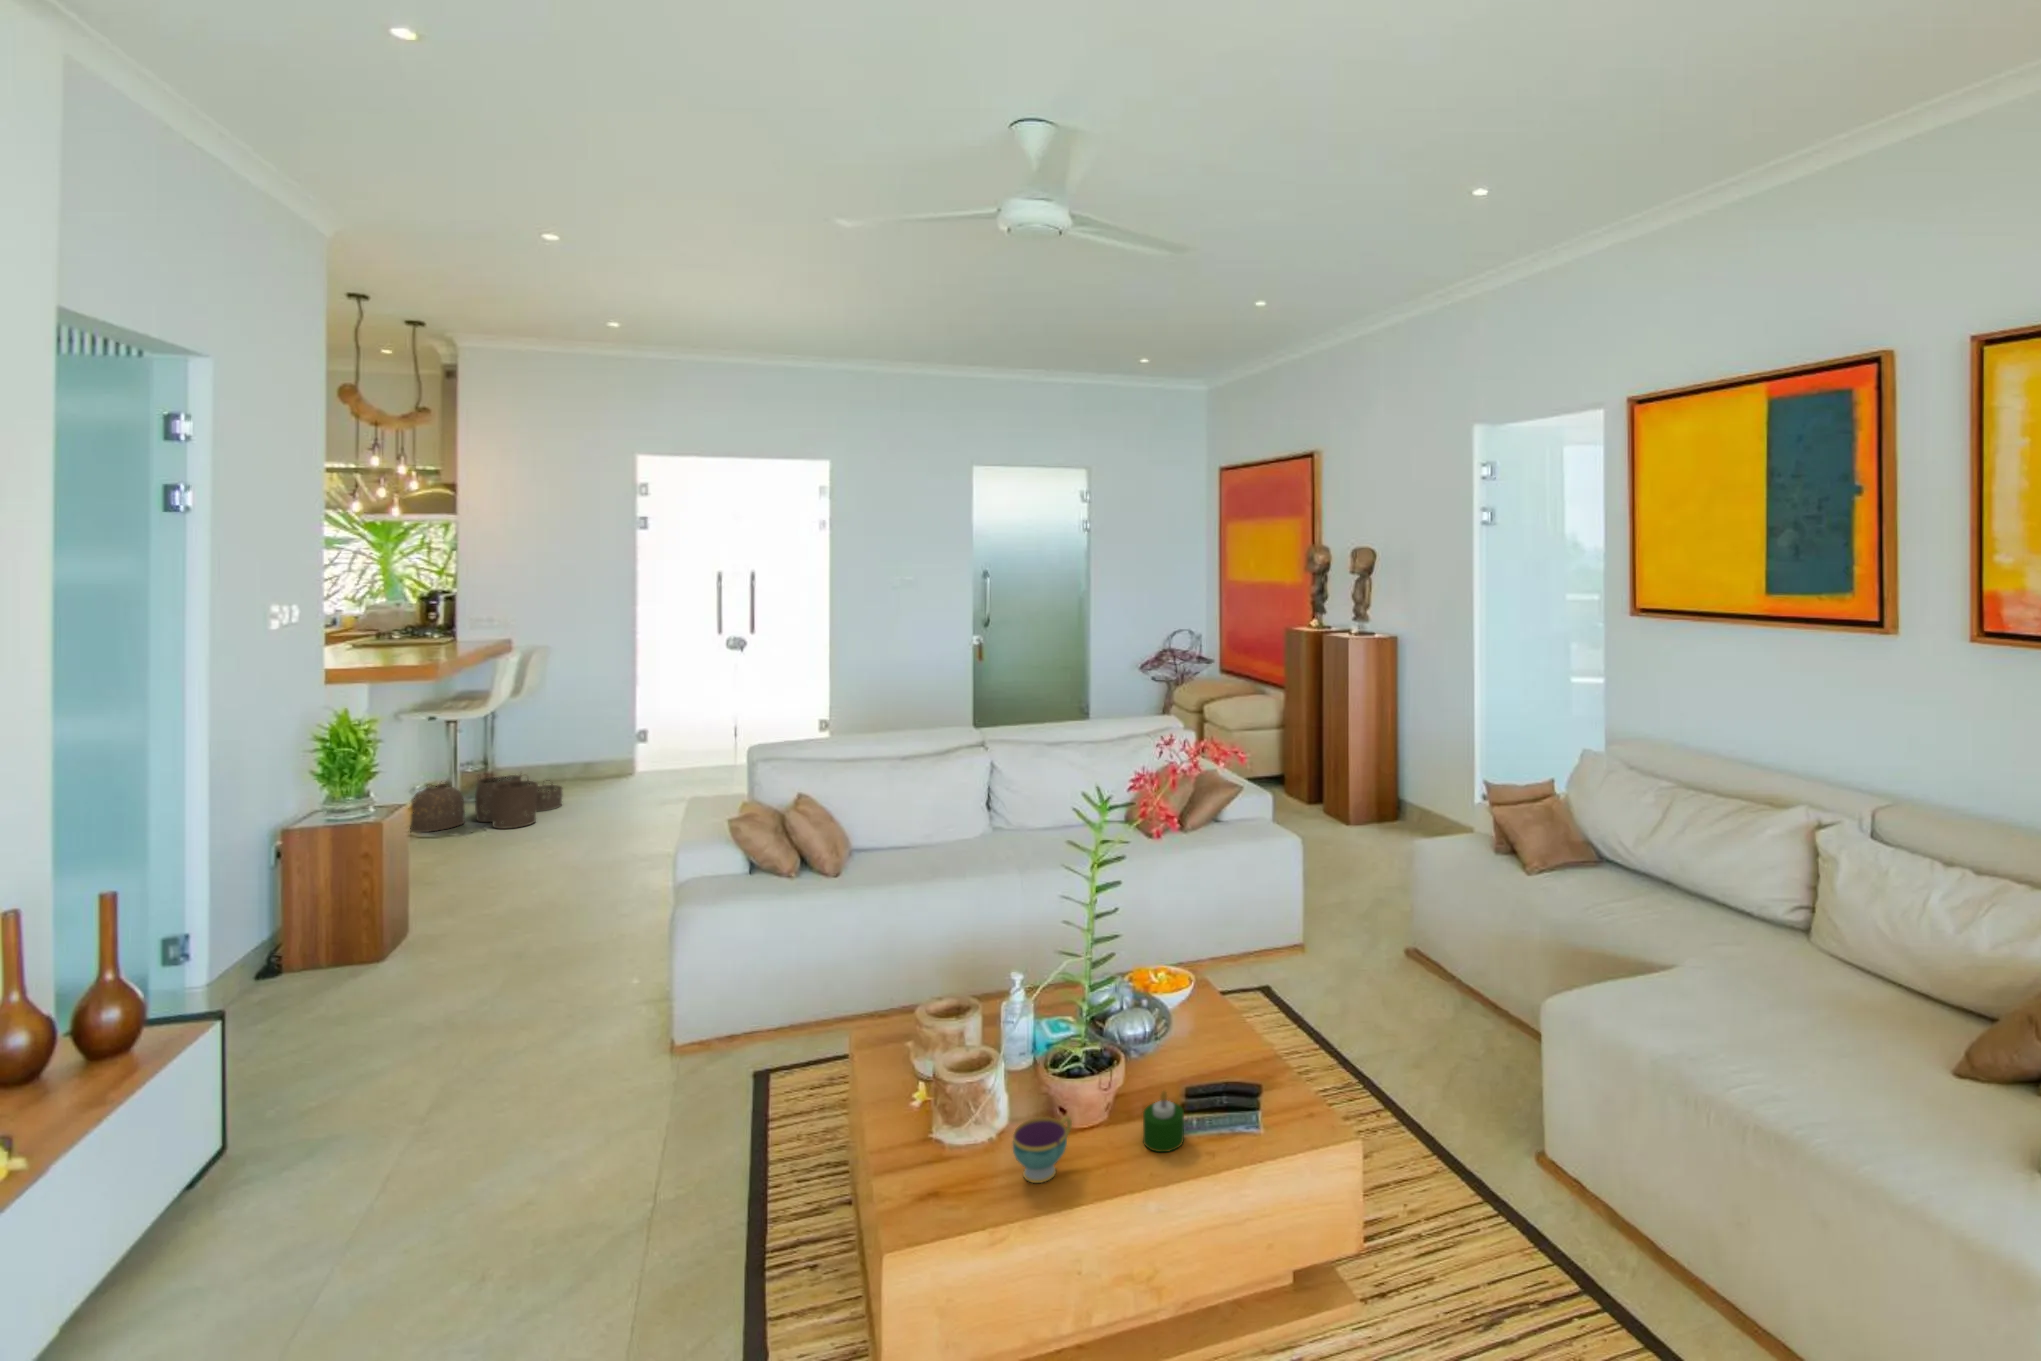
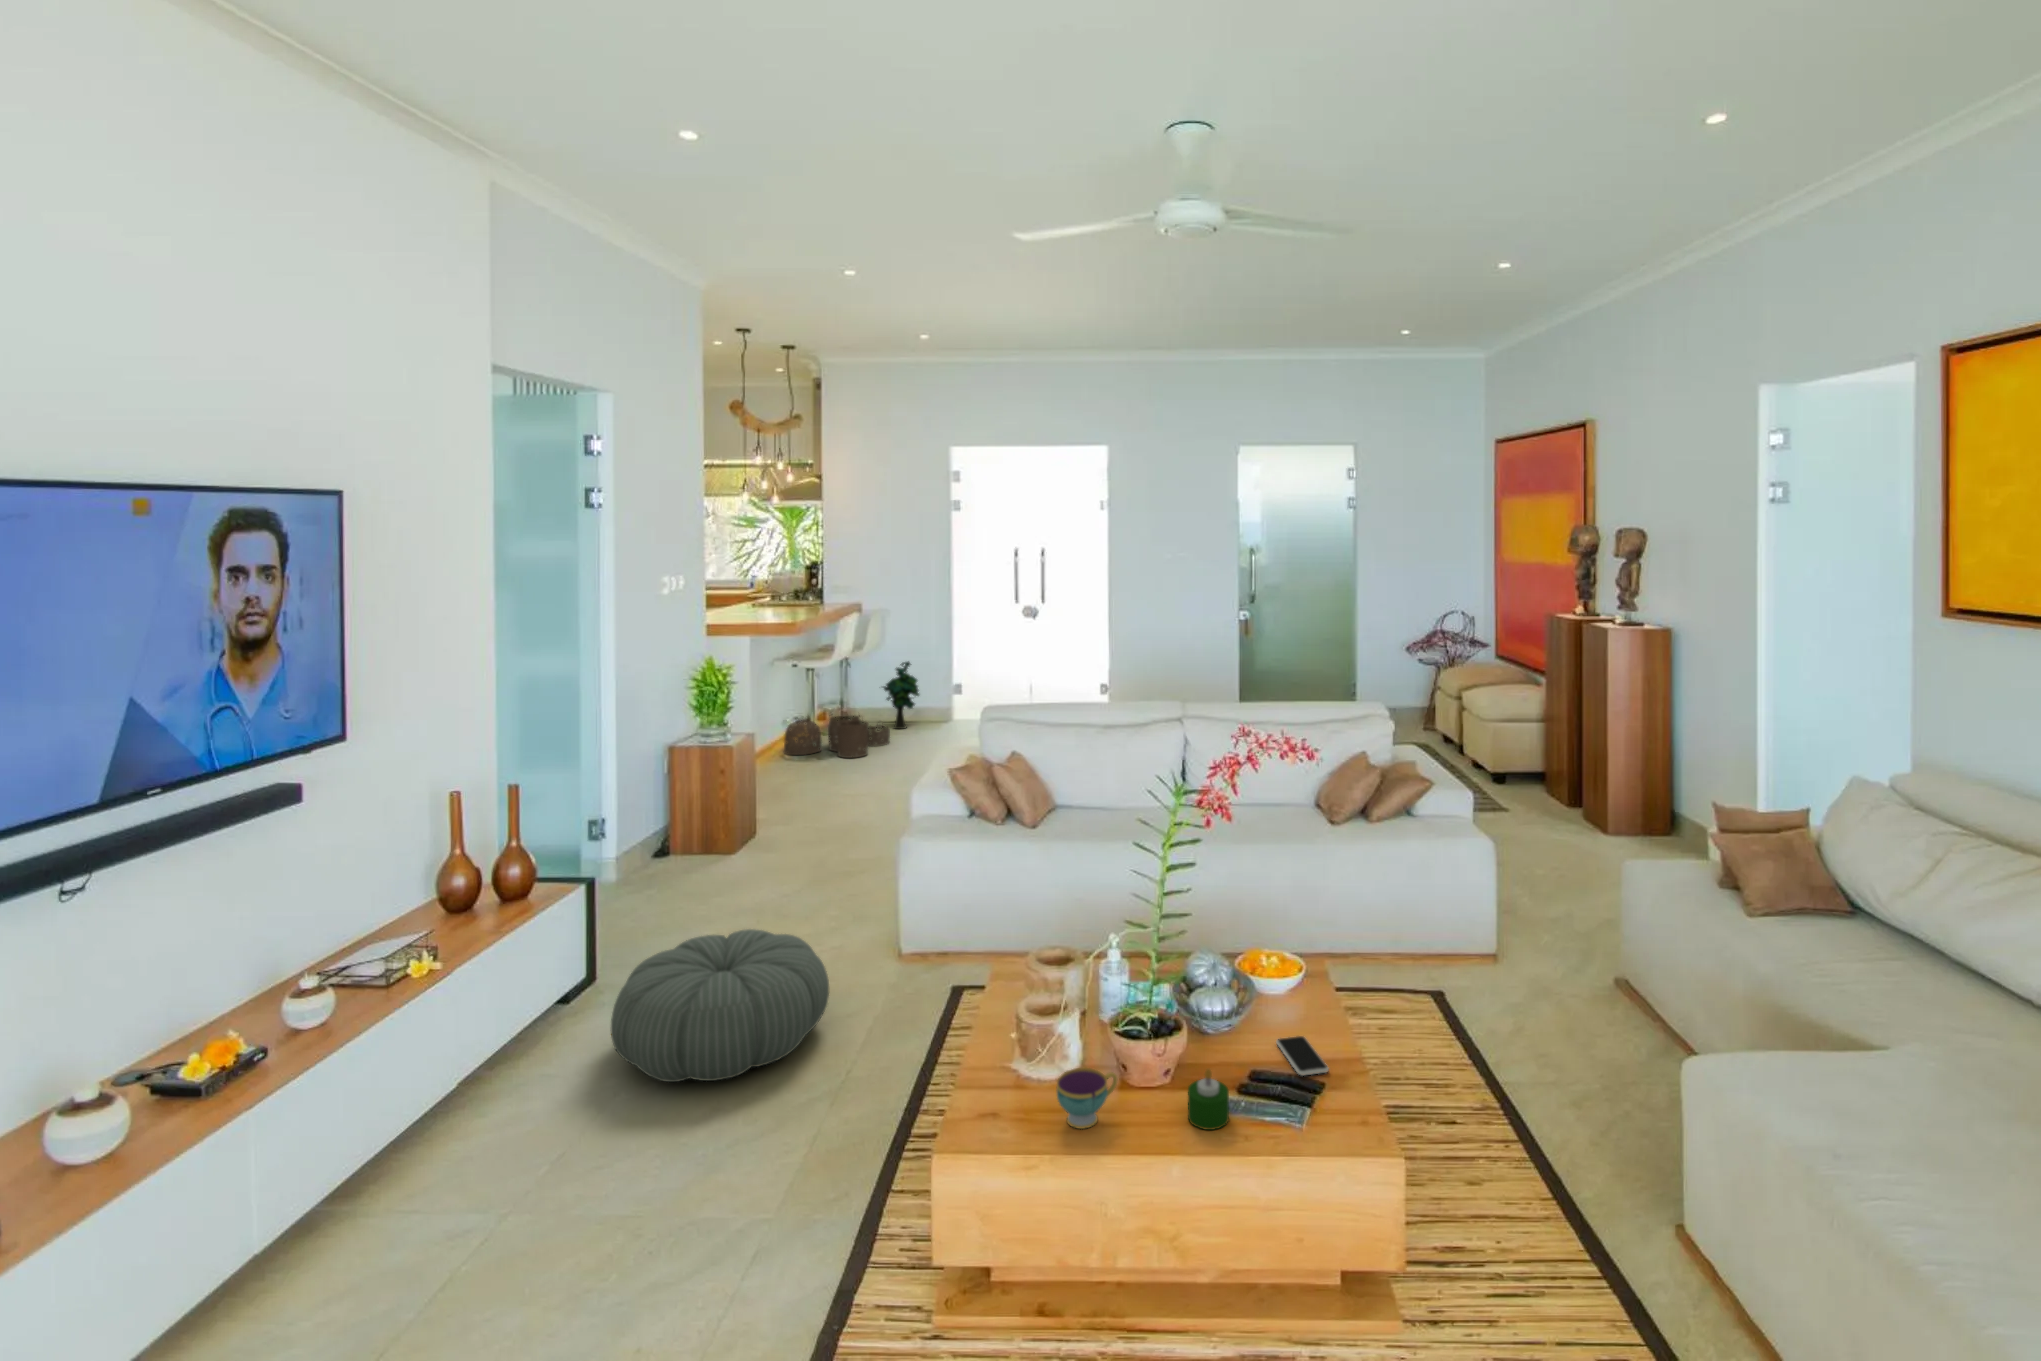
decorative plant: none [541,705,599,788] -> present [883,661,919,729]
smartphone: none [1192,1044,1252,1081] -> present [1276,1036,1329,1076]
pouf: none [294,1050,617,1274] -> present [611,929,829,1082]

